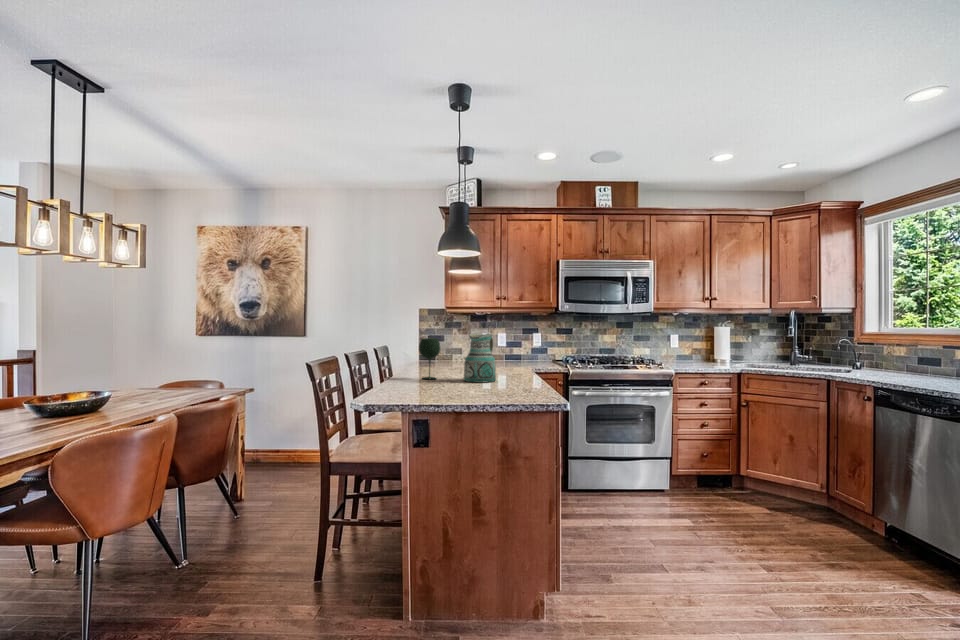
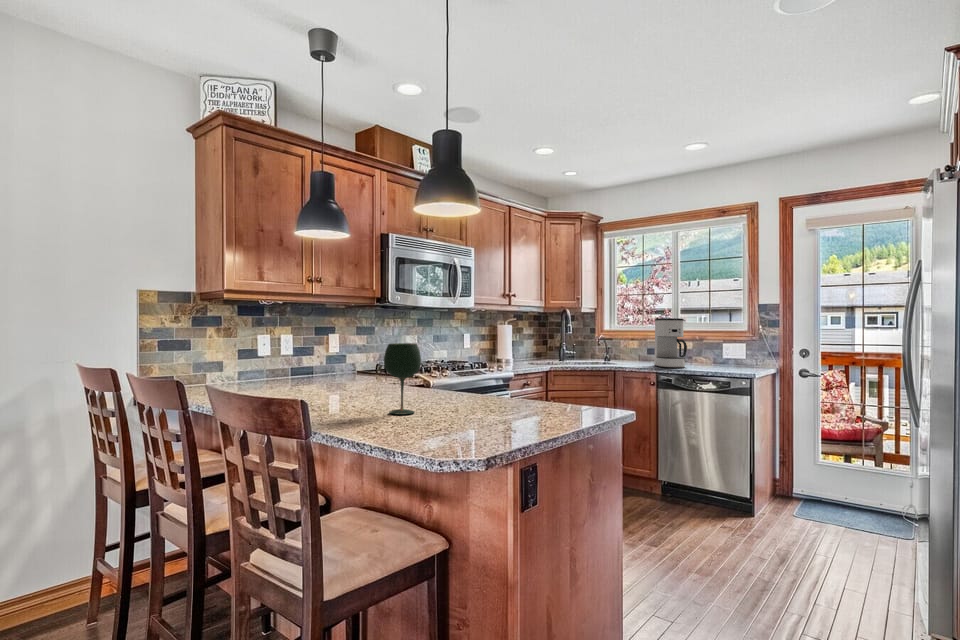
coffee maker: none [886,319,936,383] -> present [654,318,687,368]
ceramic pitcher: present [464,333,496,383] -> none [453,333,502,409]

